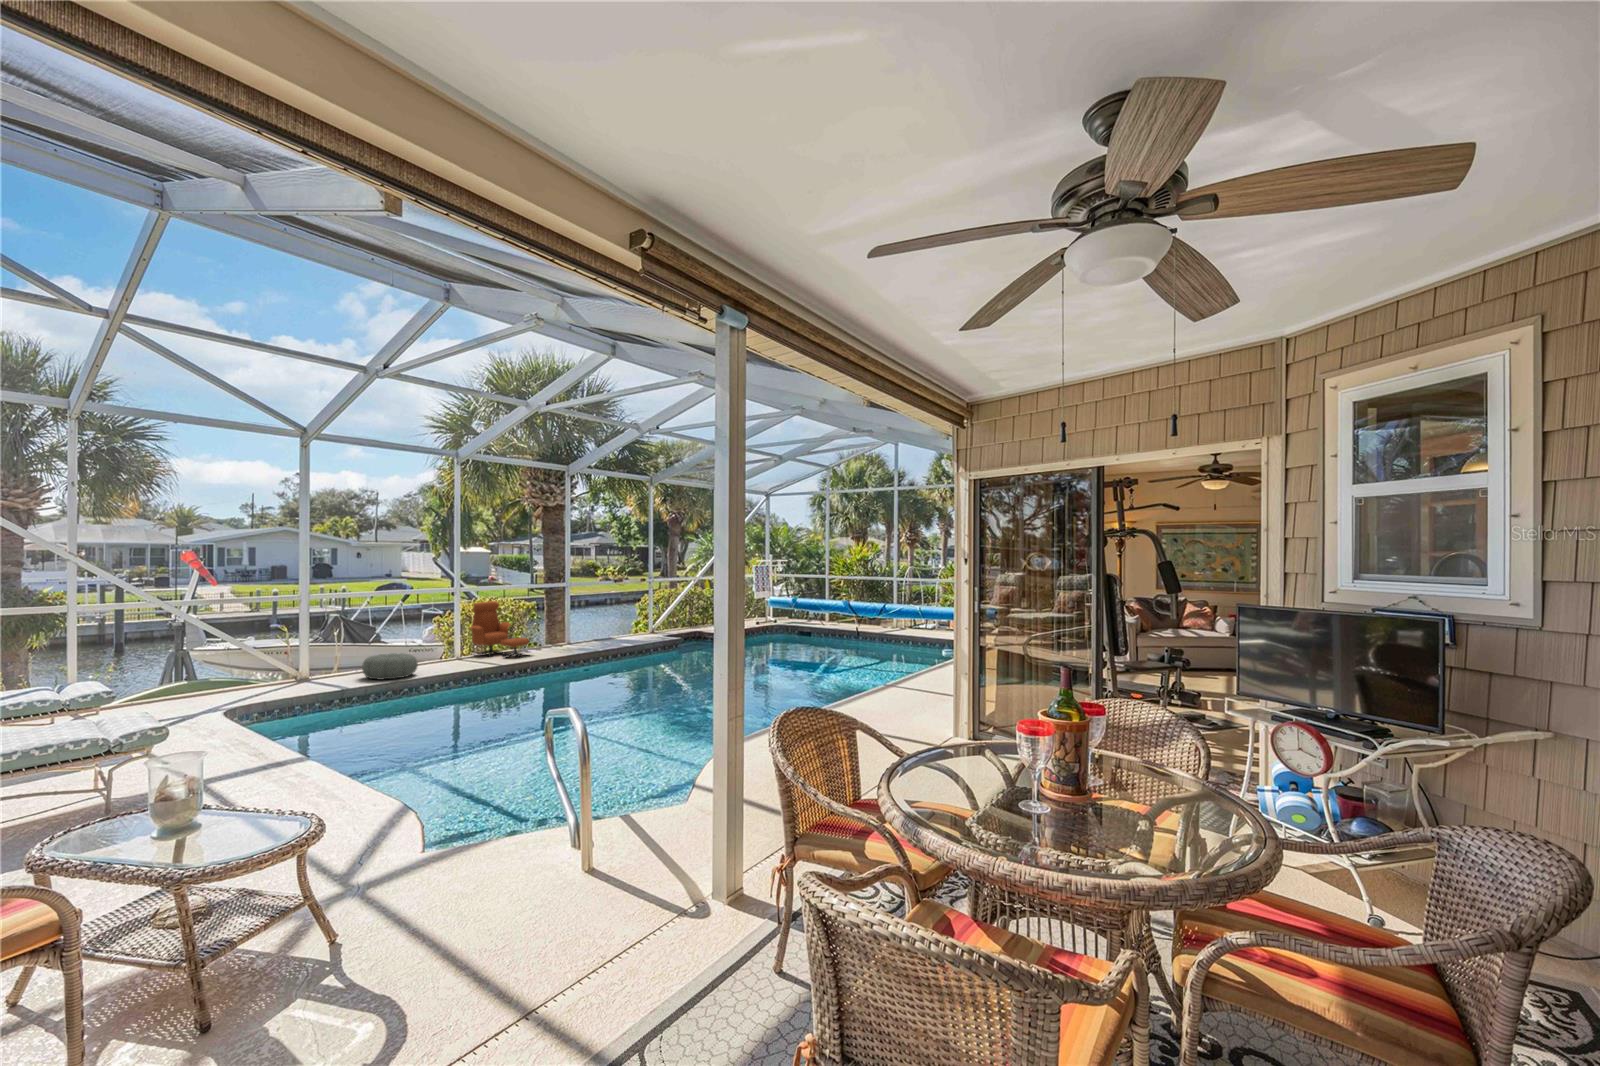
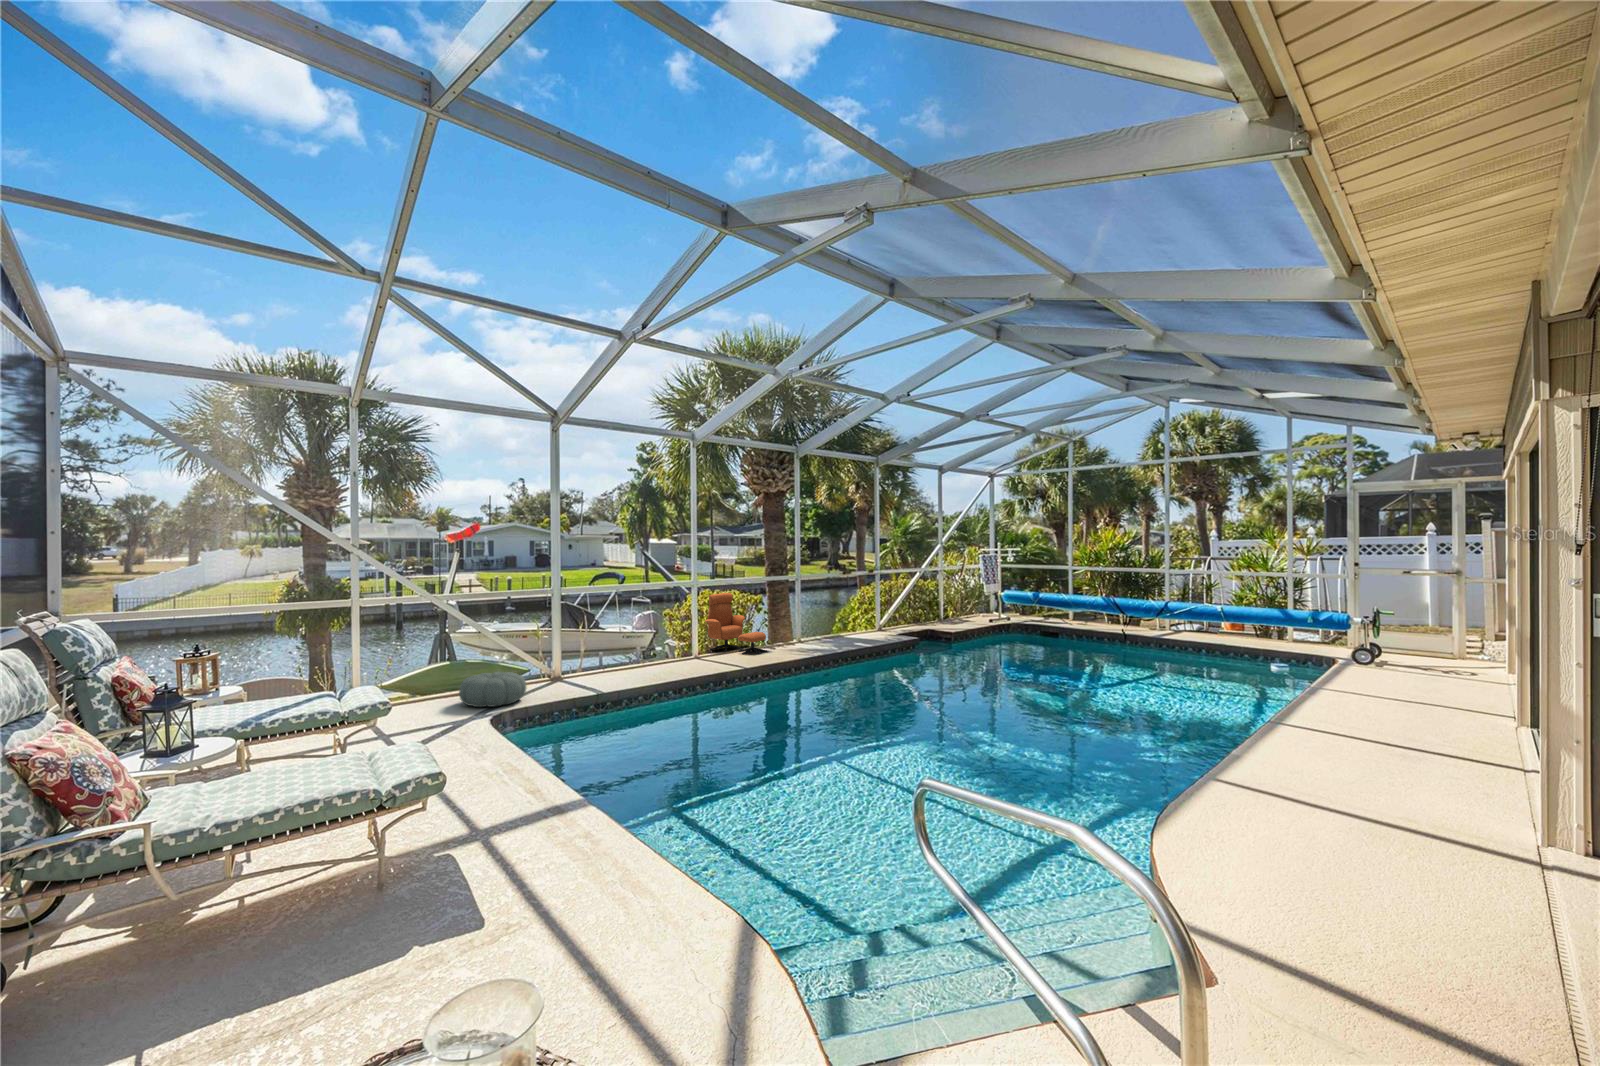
pouf: present [362,653,418,680] -> present [459,672,526,707]

